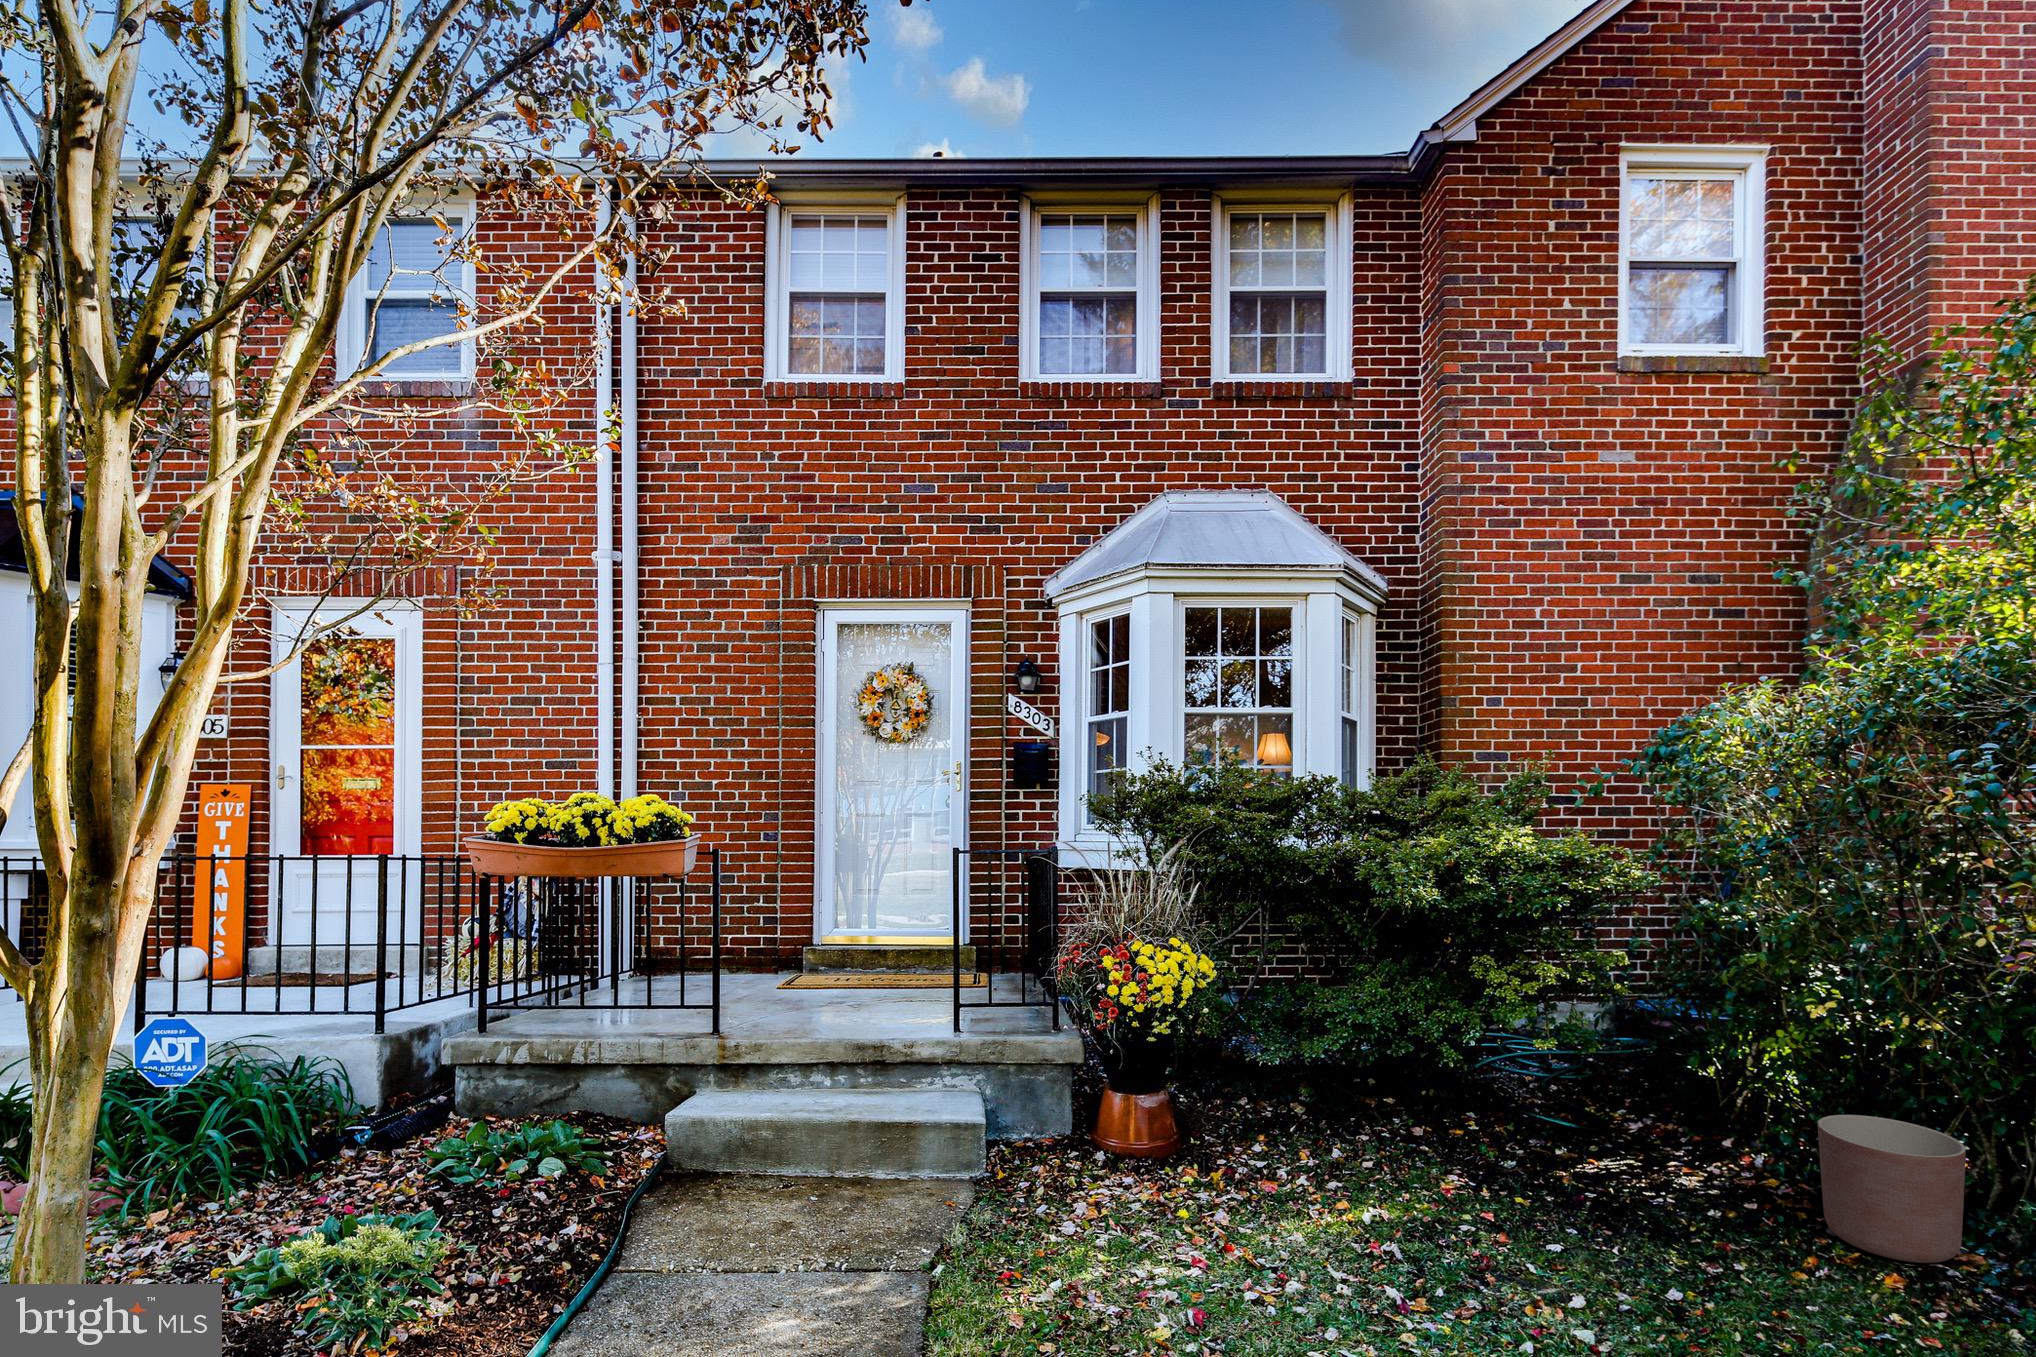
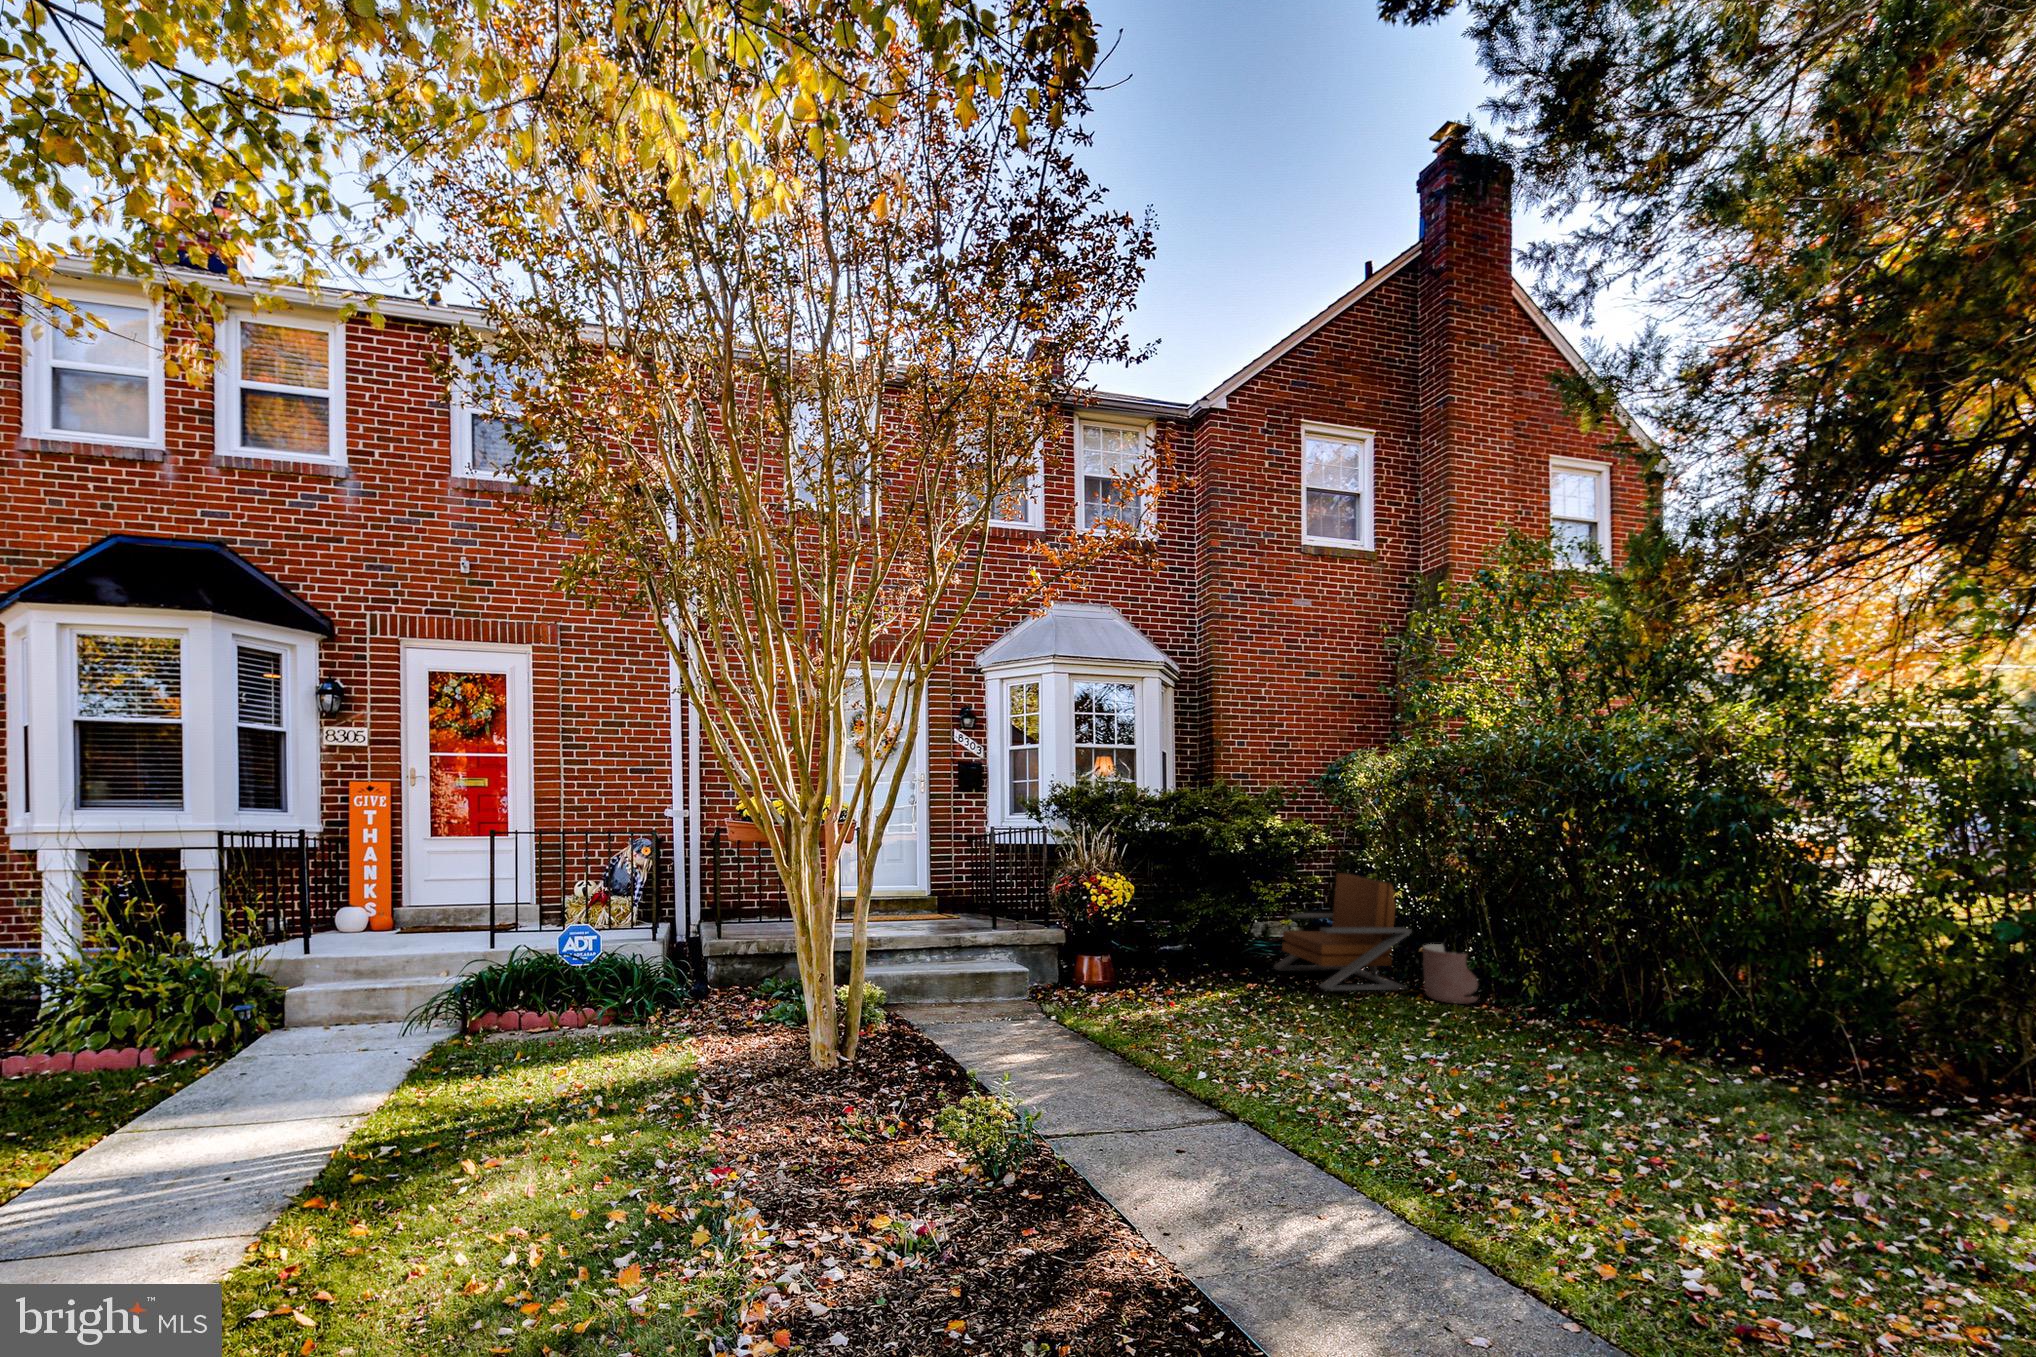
lounge chair: none [1528,943,1802,1198] -> present [1273,873,1412,990]

